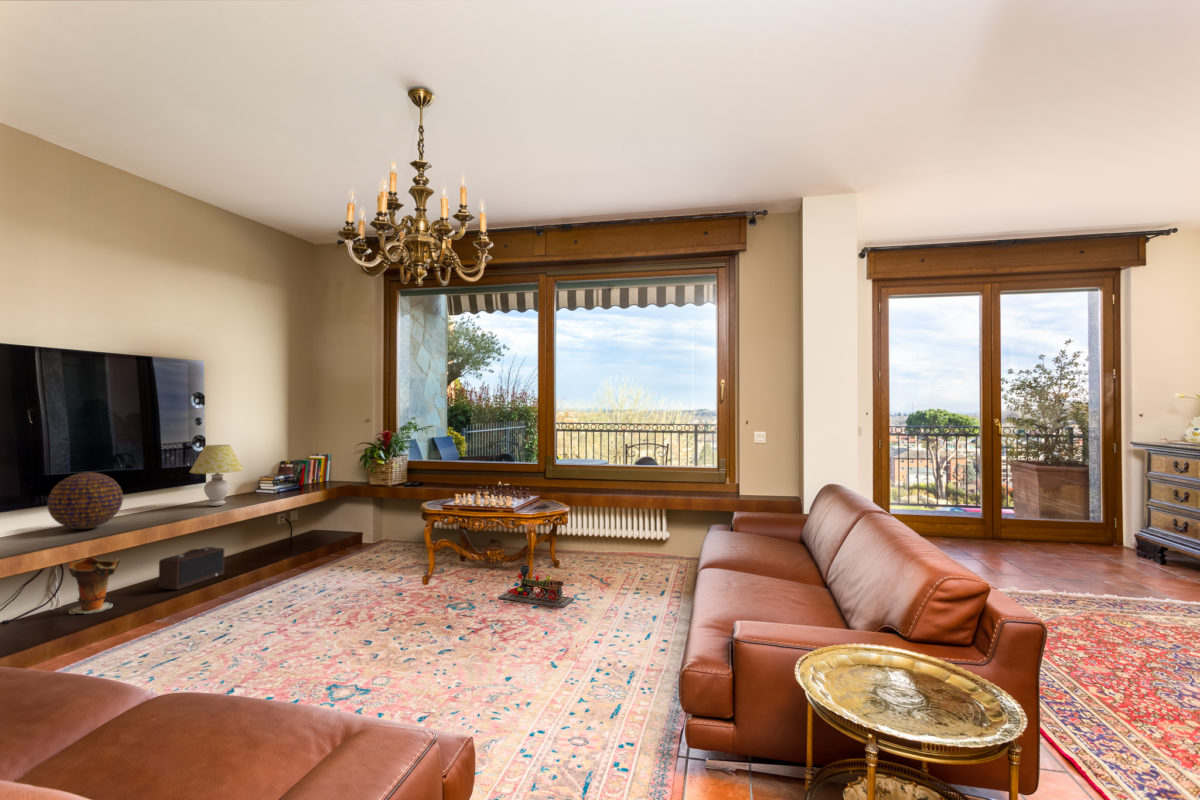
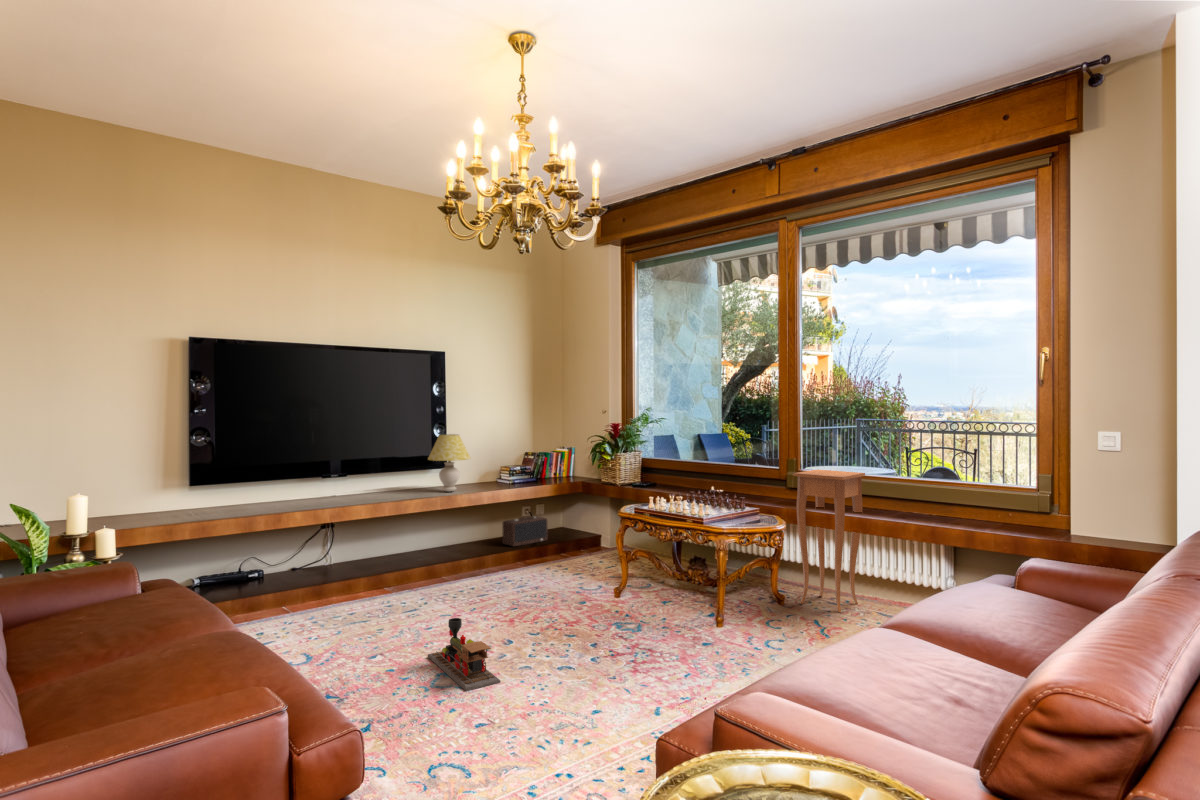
side table: none [568,463,612,567] -> present [793,470,865,612]
decorative orb: present [47,472,123,529] -> none [316,454,366,502]
speaker: present [159,547,224,590] -> present [502,516,548,546]
decorative vase: present [69,557,120,614] -> none [332,524,365,573]
toy train: present [498,565,574,608] -> present [428,618,500,691]

